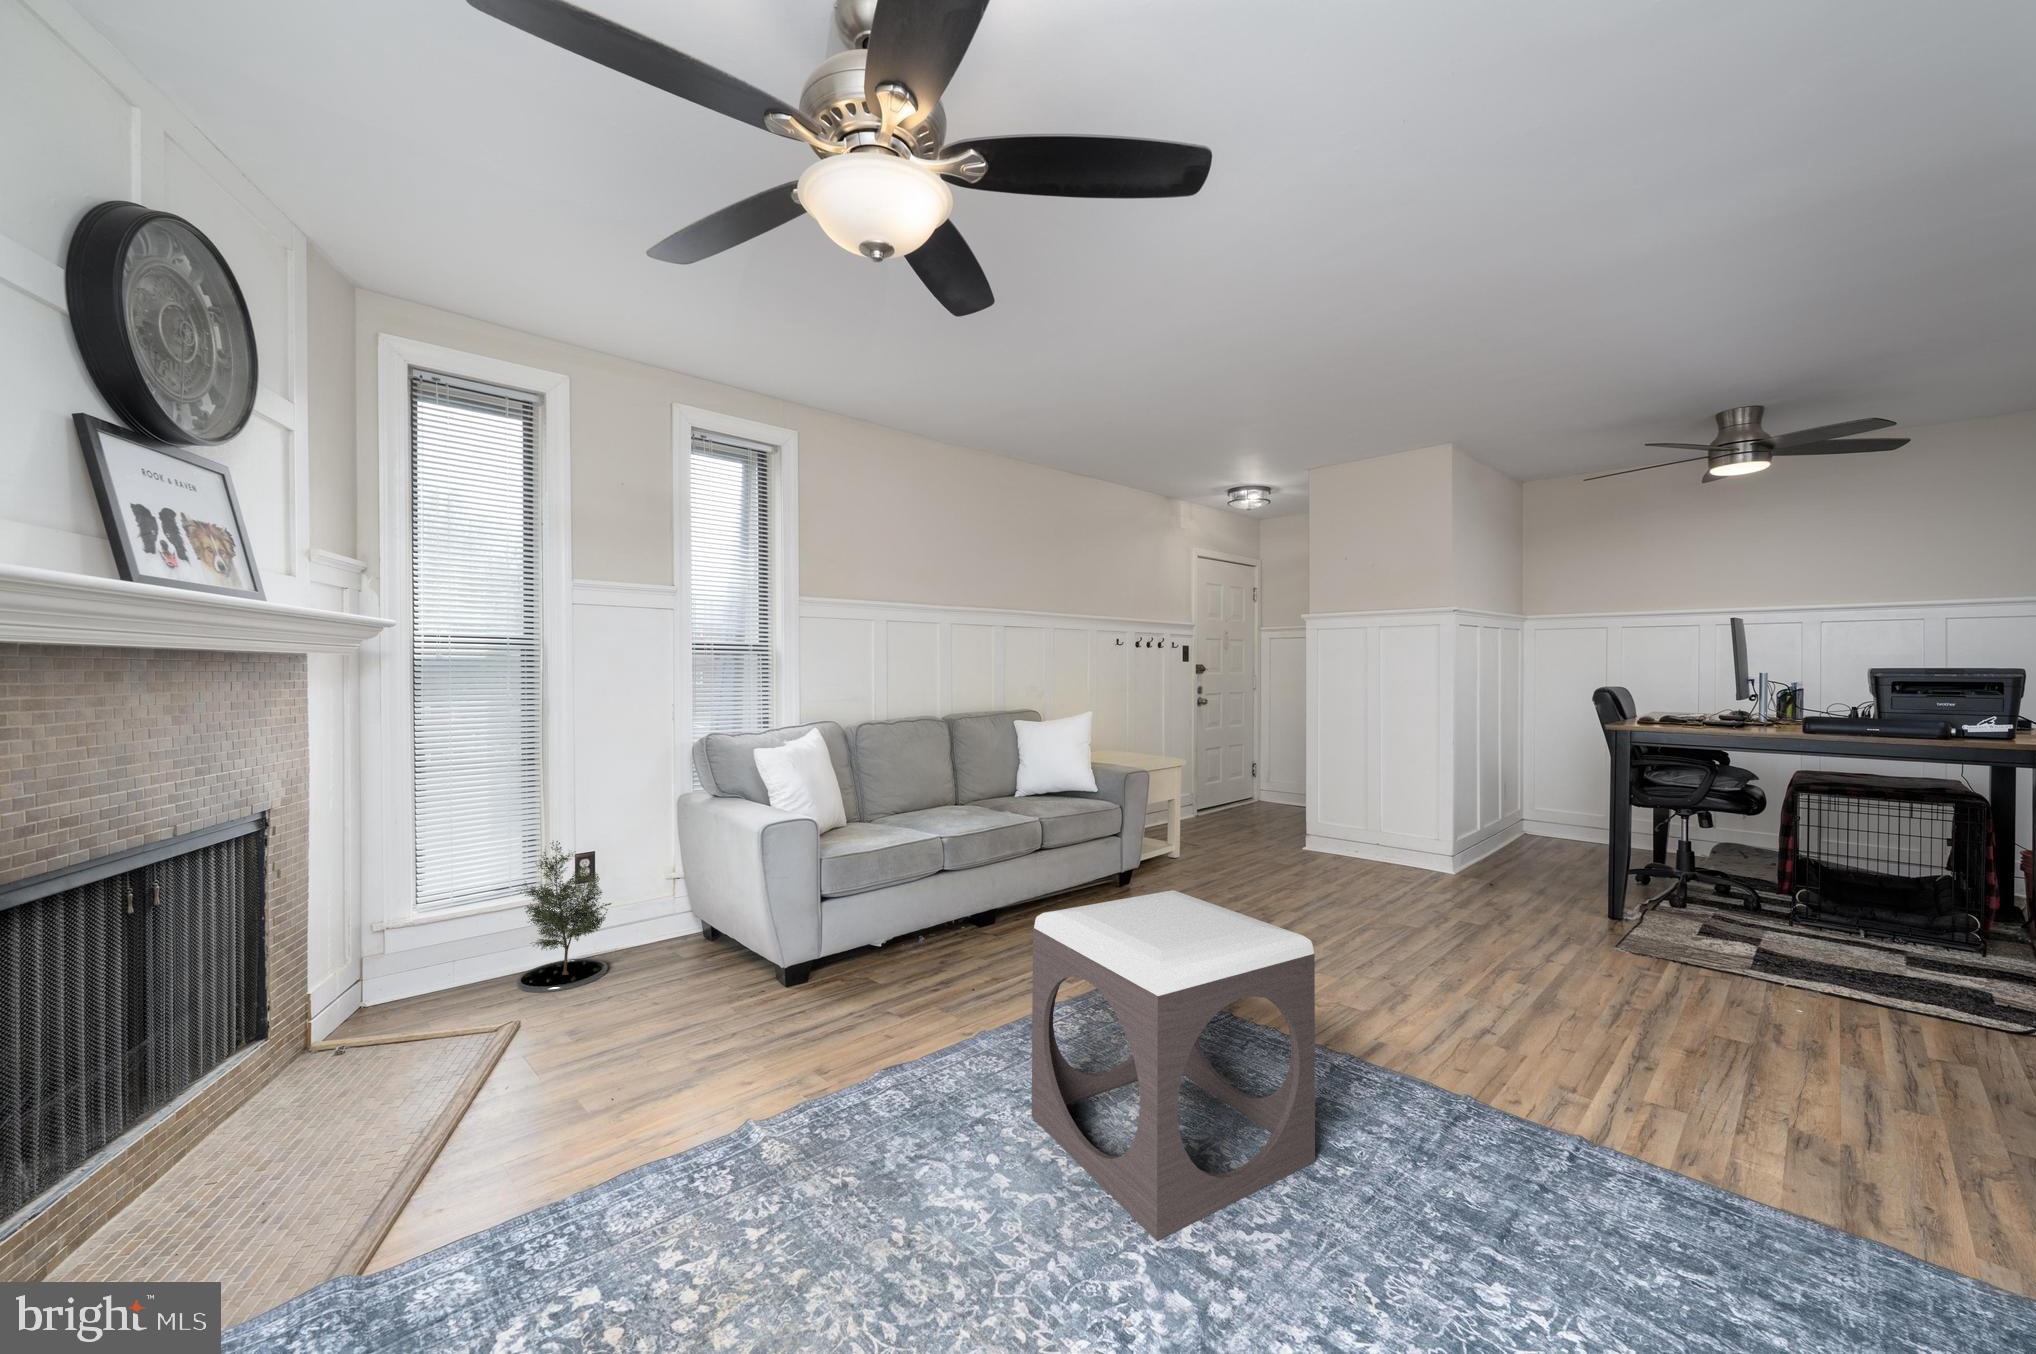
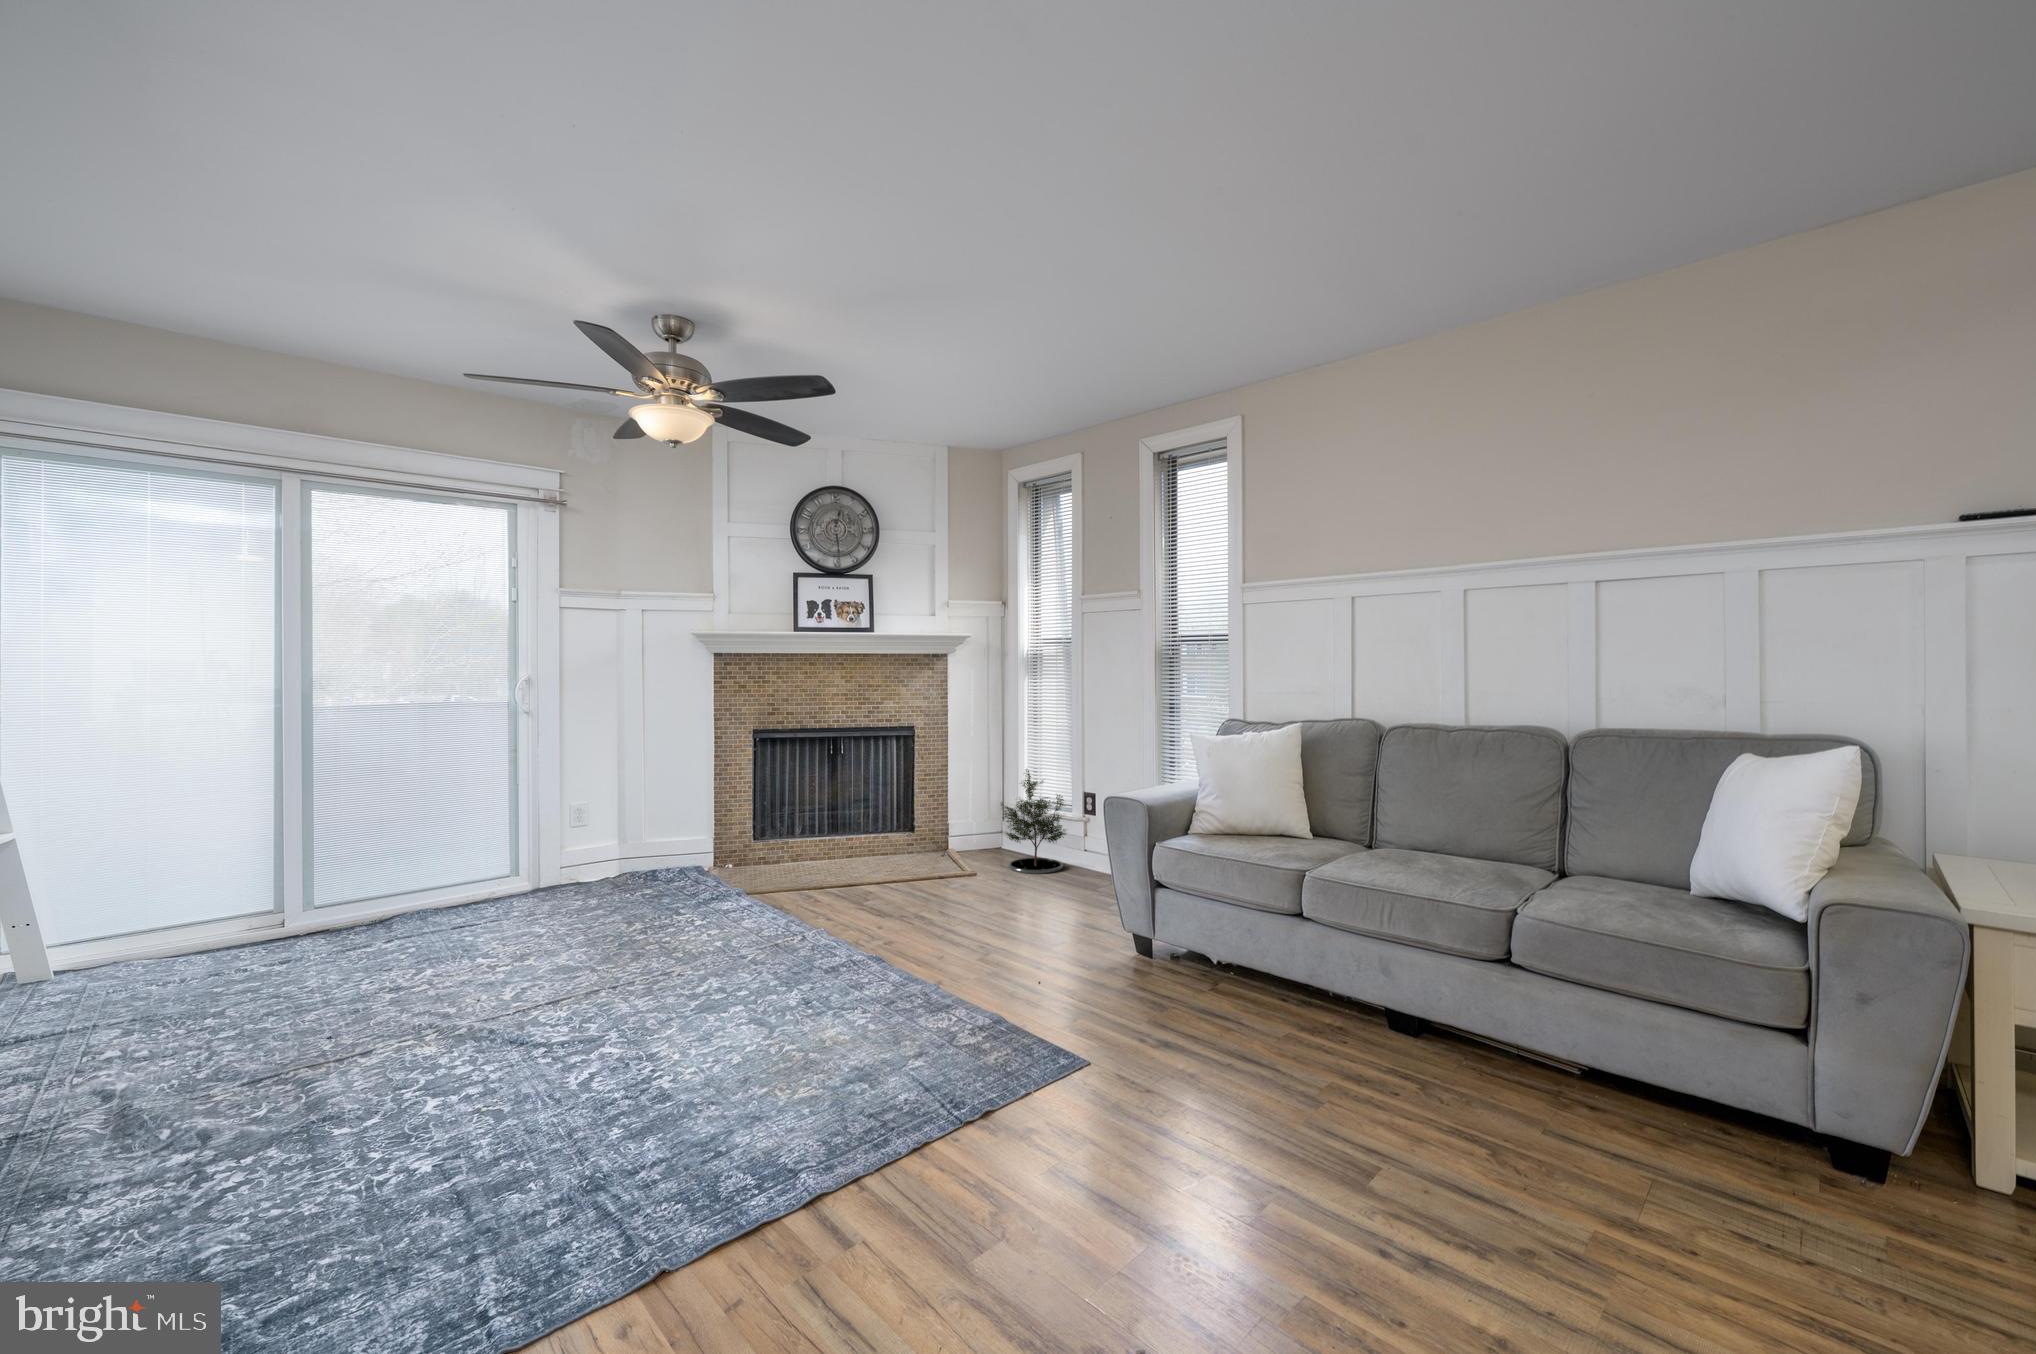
footstool: present [1031,890,1315,1241] -> none [613,840,836,1118]

